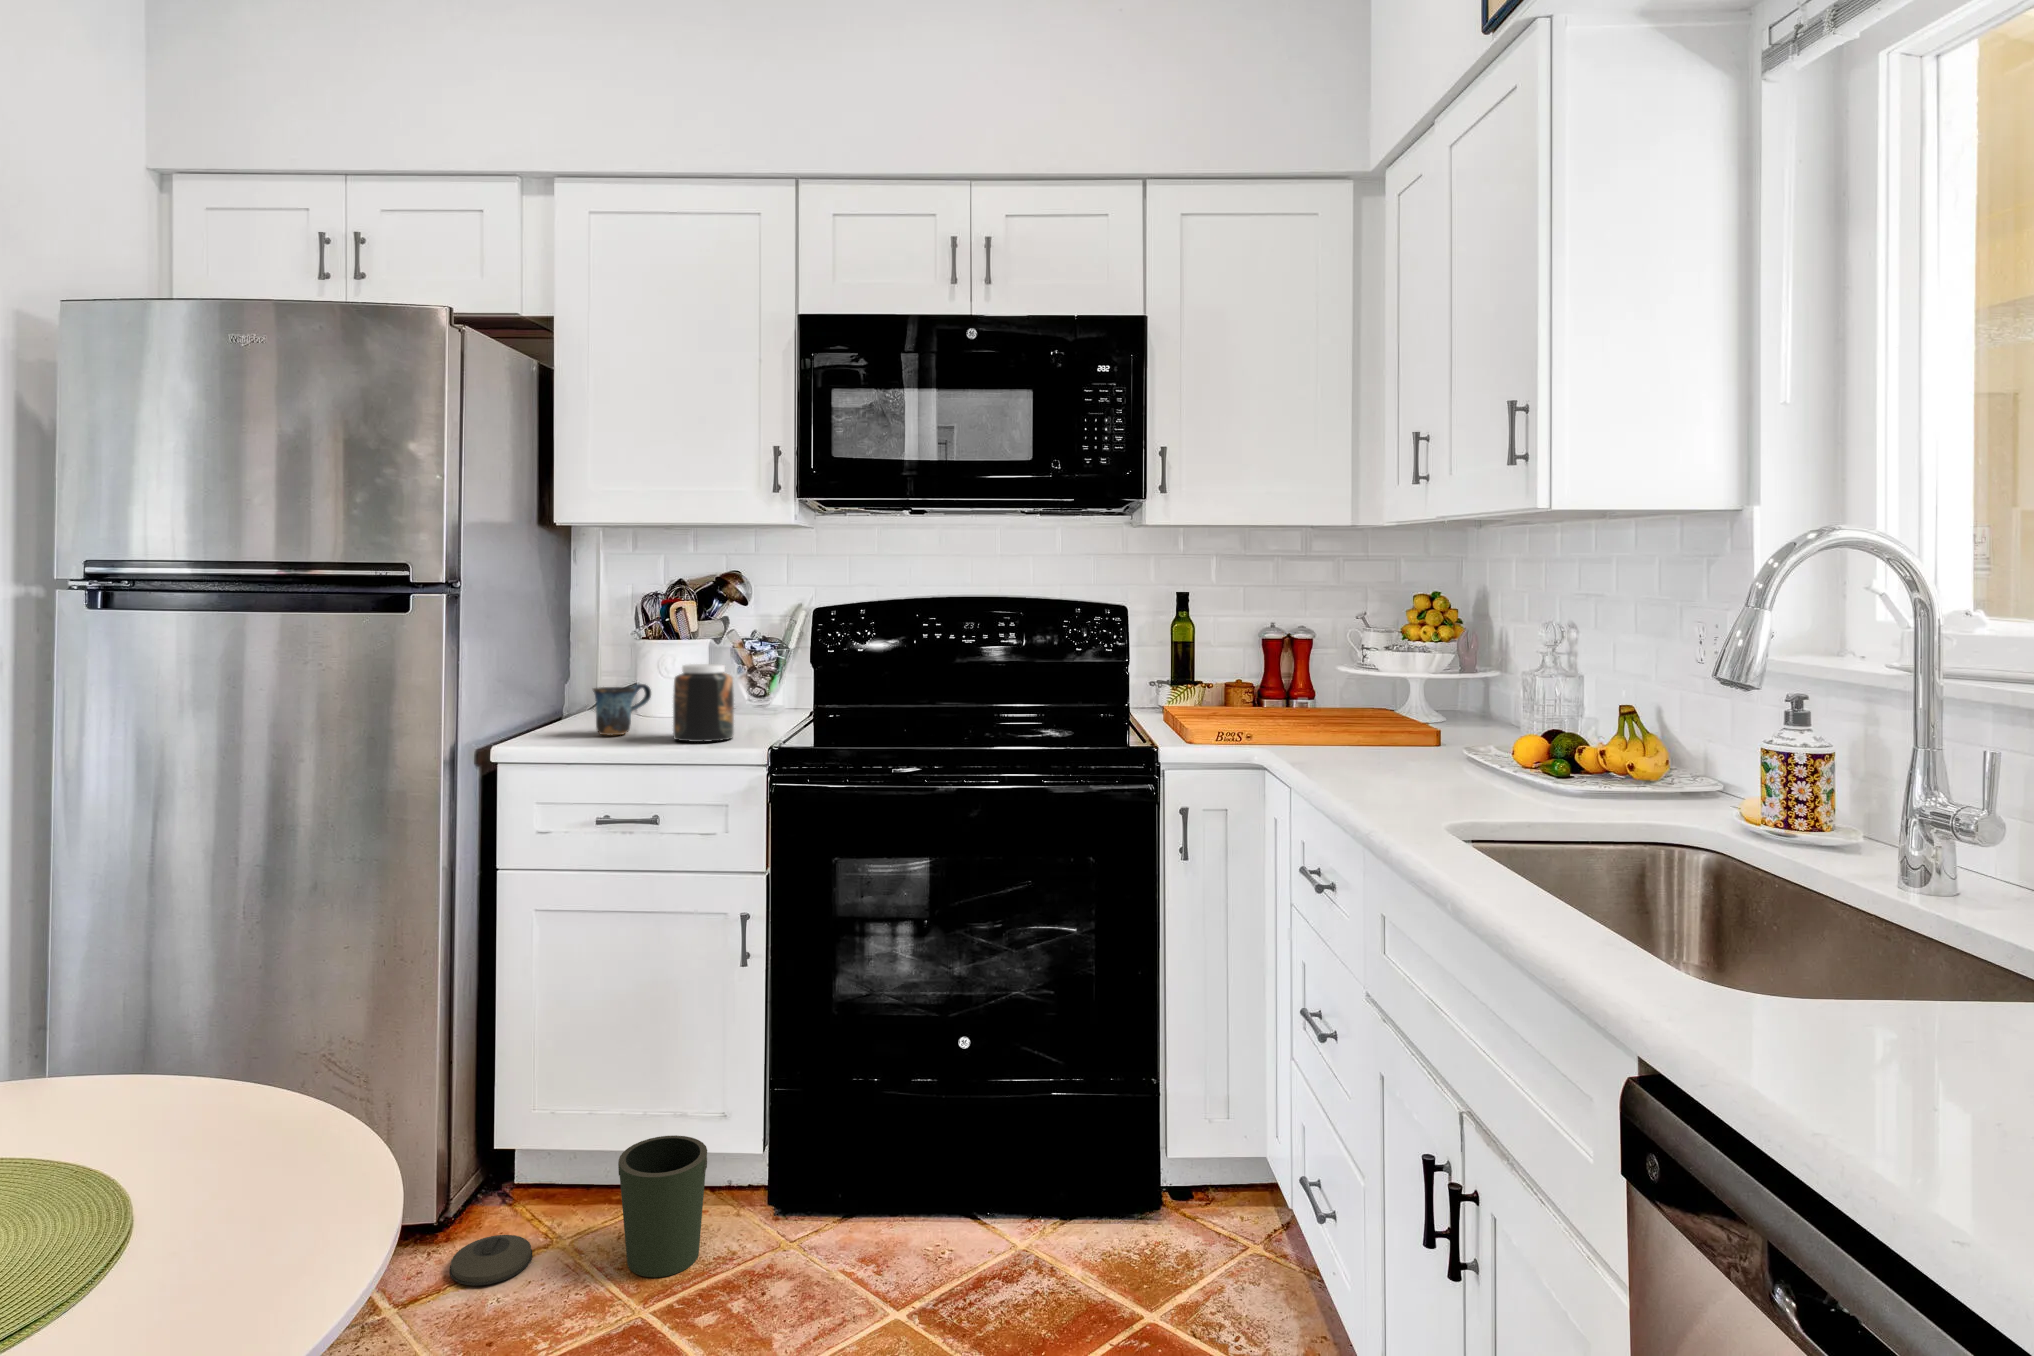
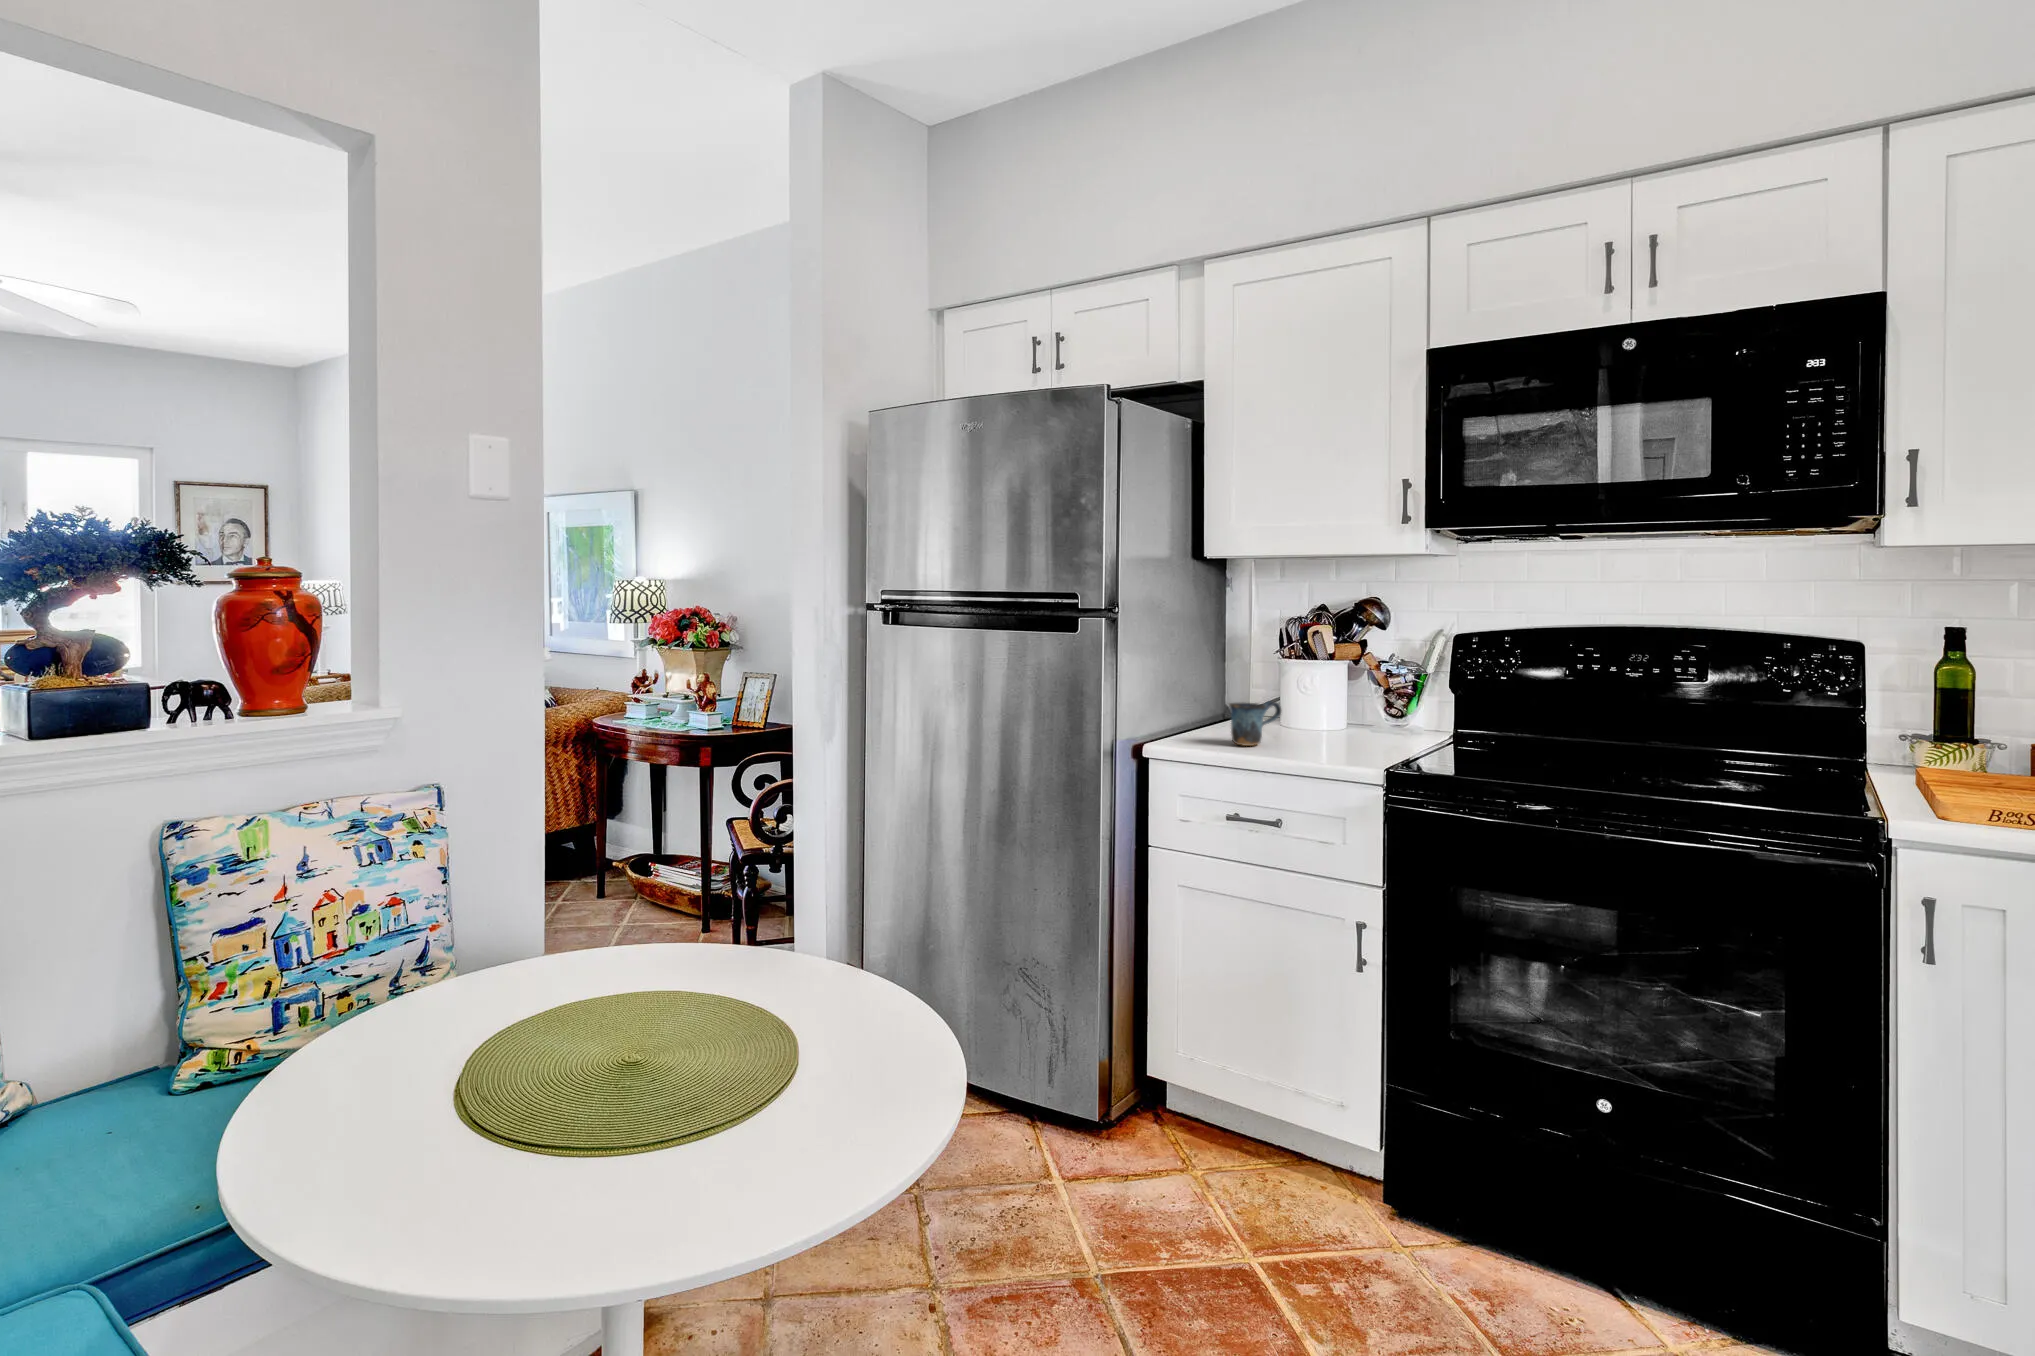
jar: present [673,664,734,742] -> none [1298,688,1355,760]
trash can: present [449,1135,707,1286] -> none [1105,1107,1319,1235]

